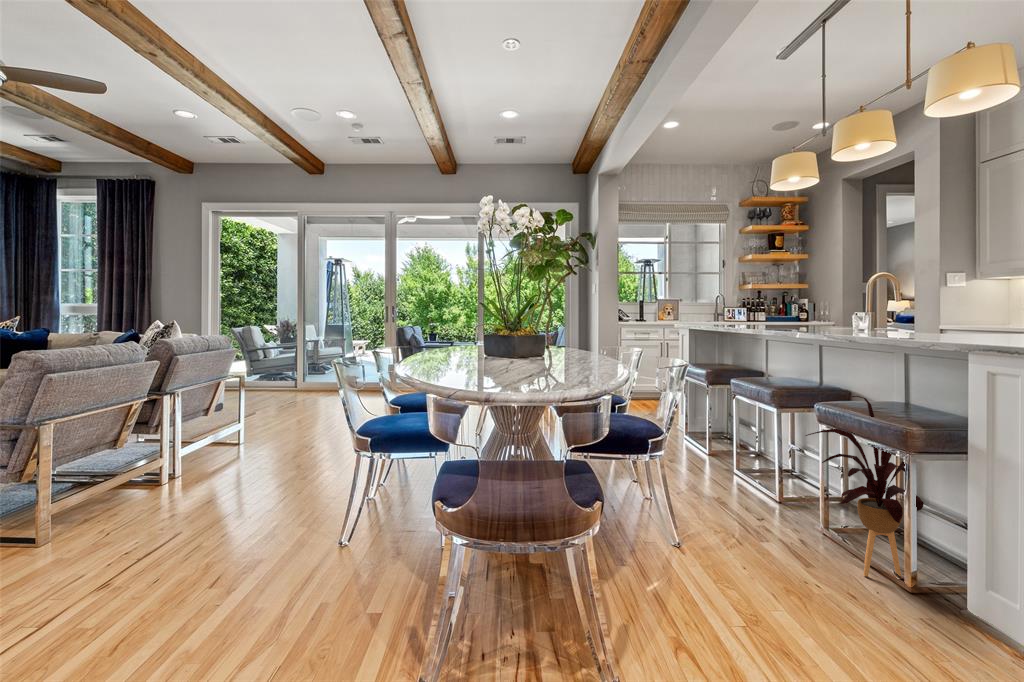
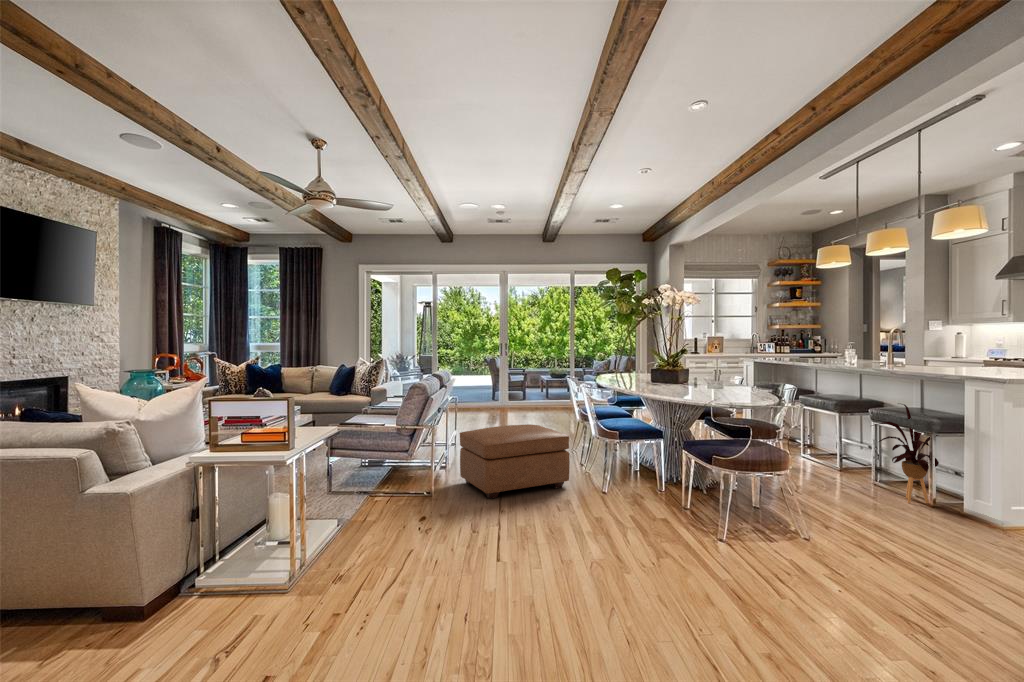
ottoman: none [112,424,303,556] -> present [459,424,570,499]

